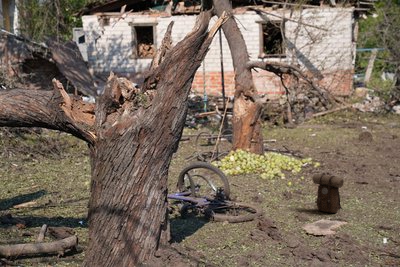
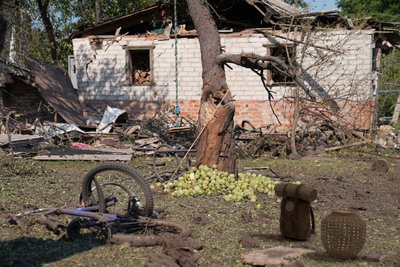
woven basket: none [349,195,379,227] -> present [321,209,366,259]

